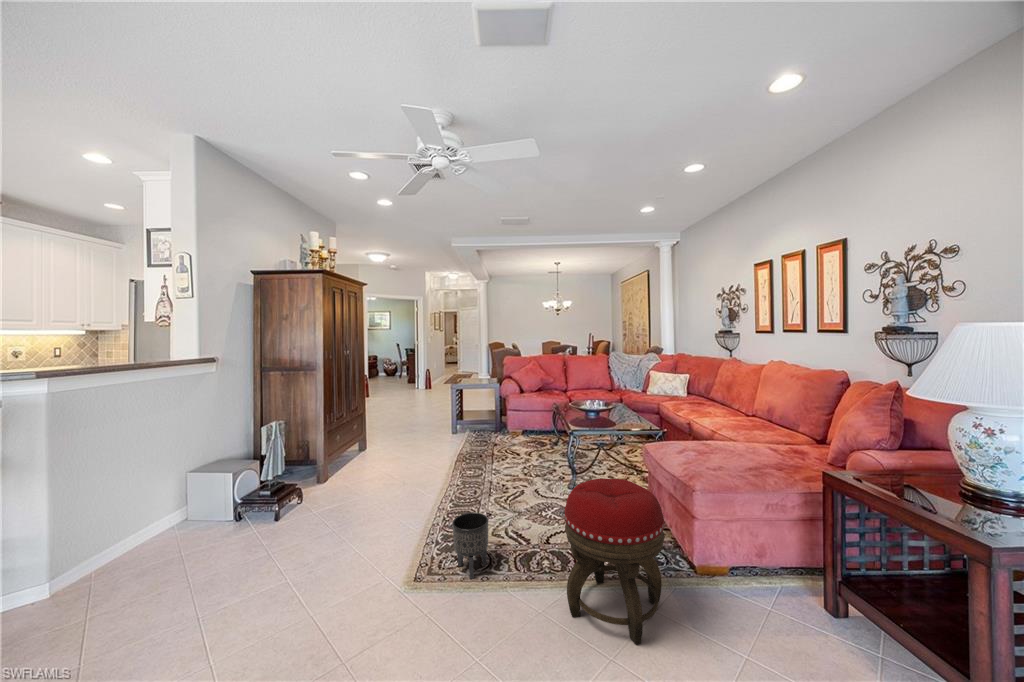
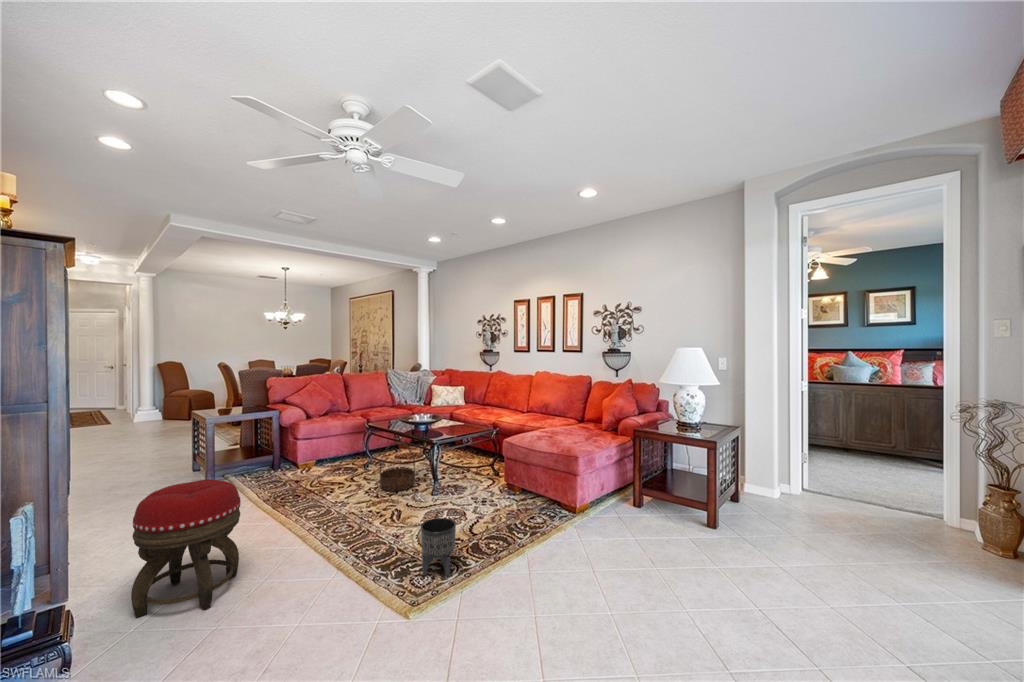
basket: none [537,426,571,475] -> present [380,442,415,491]
footstool: present [565,479,664,644] -> present [131,479,241,618]

